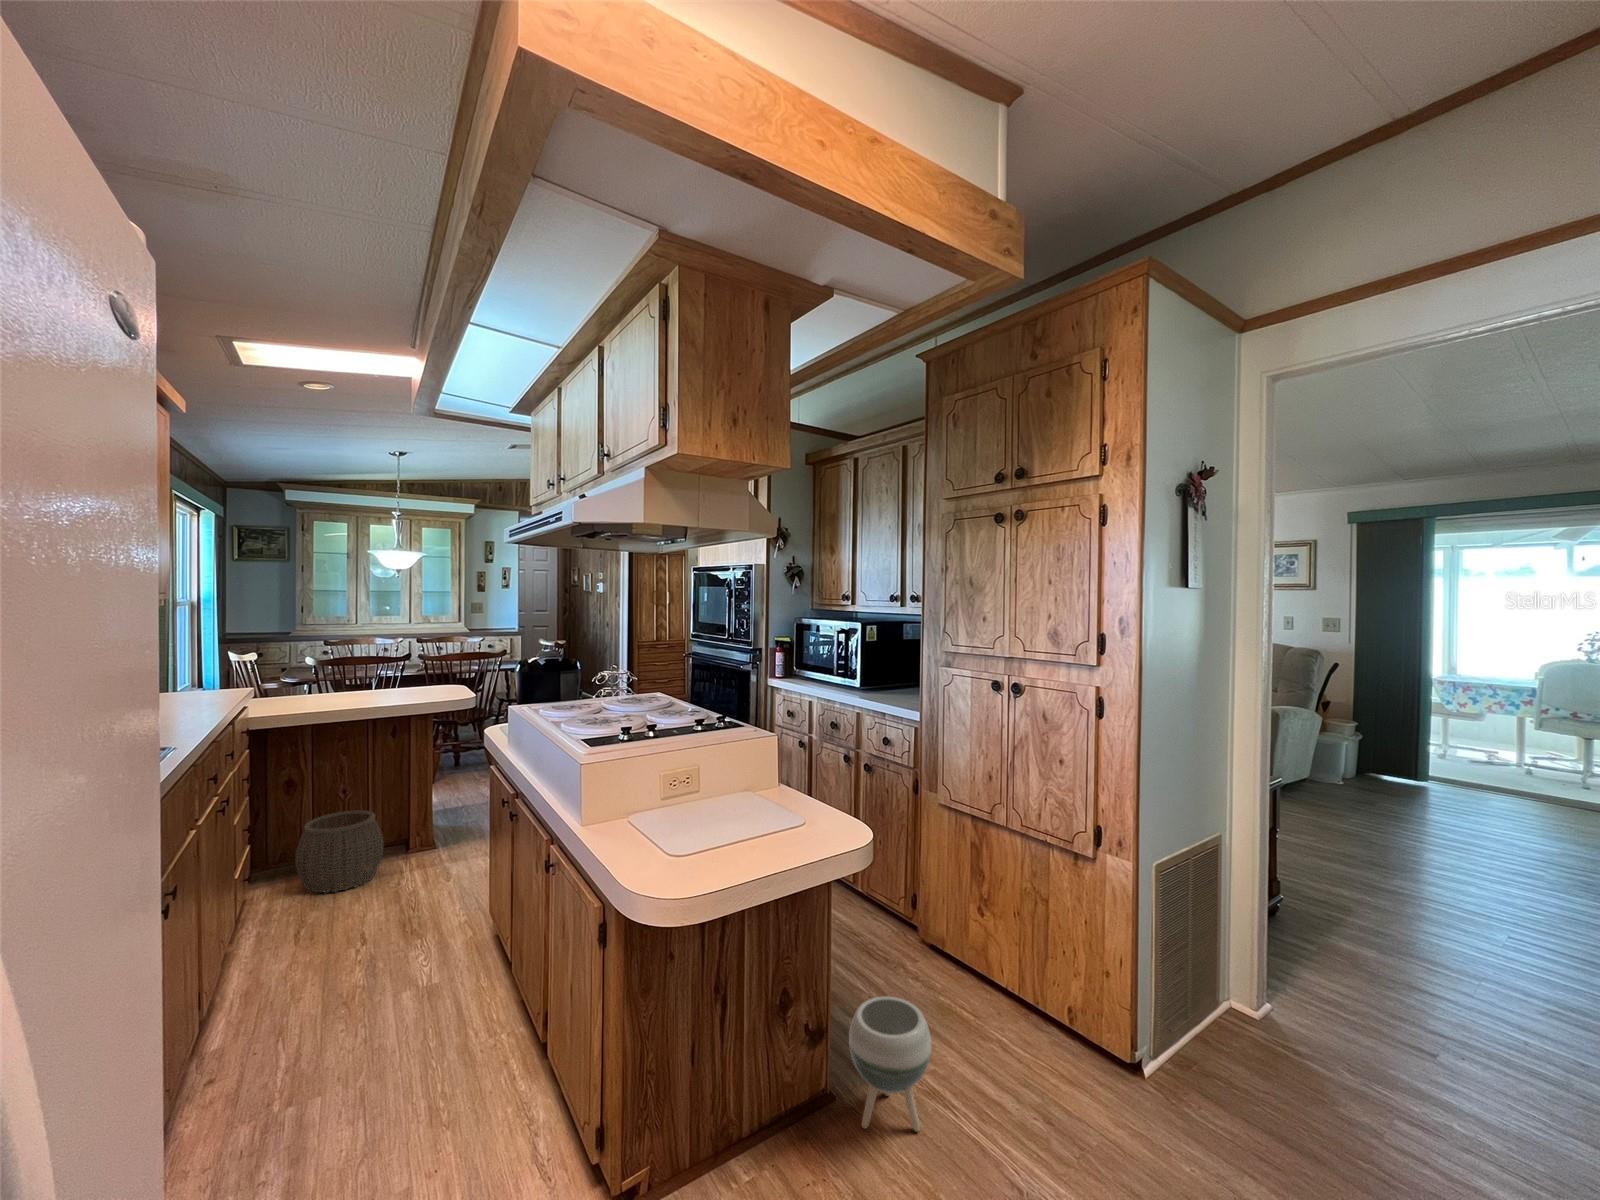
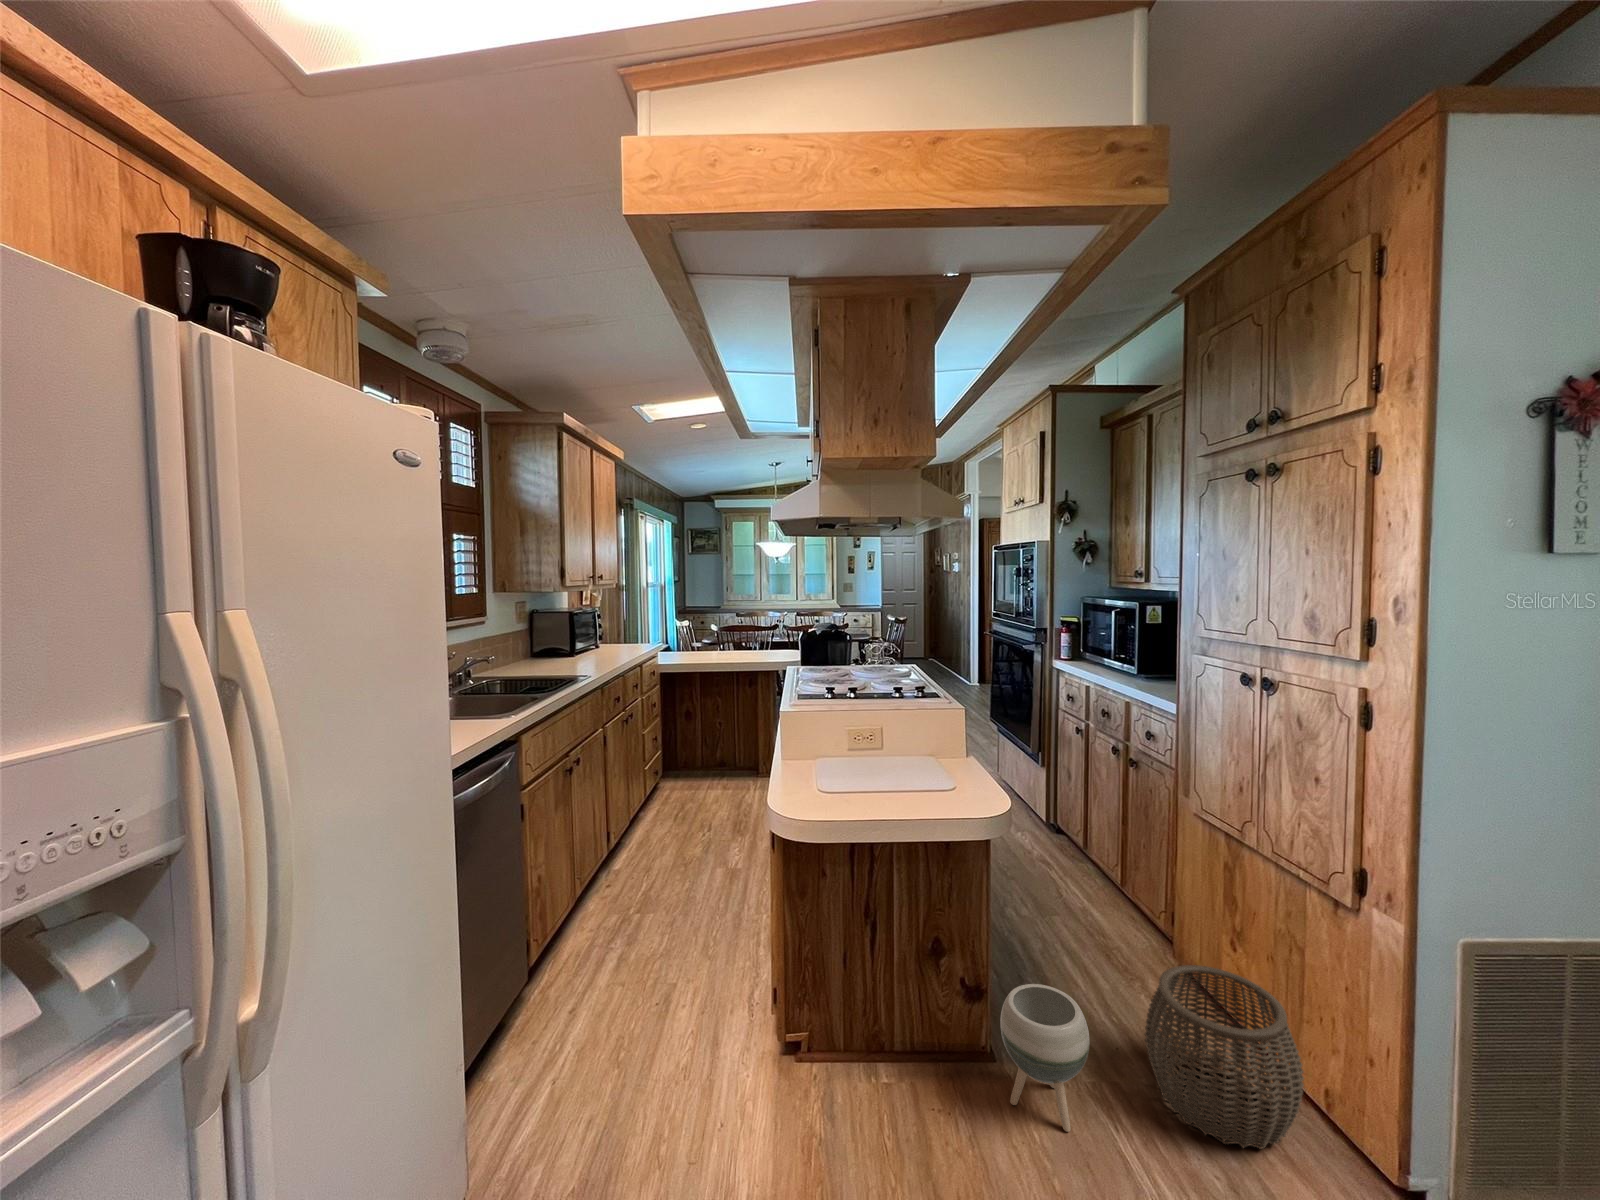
woven basket: present [296,811,383,893] -> present [1145,965,1304,1149]

